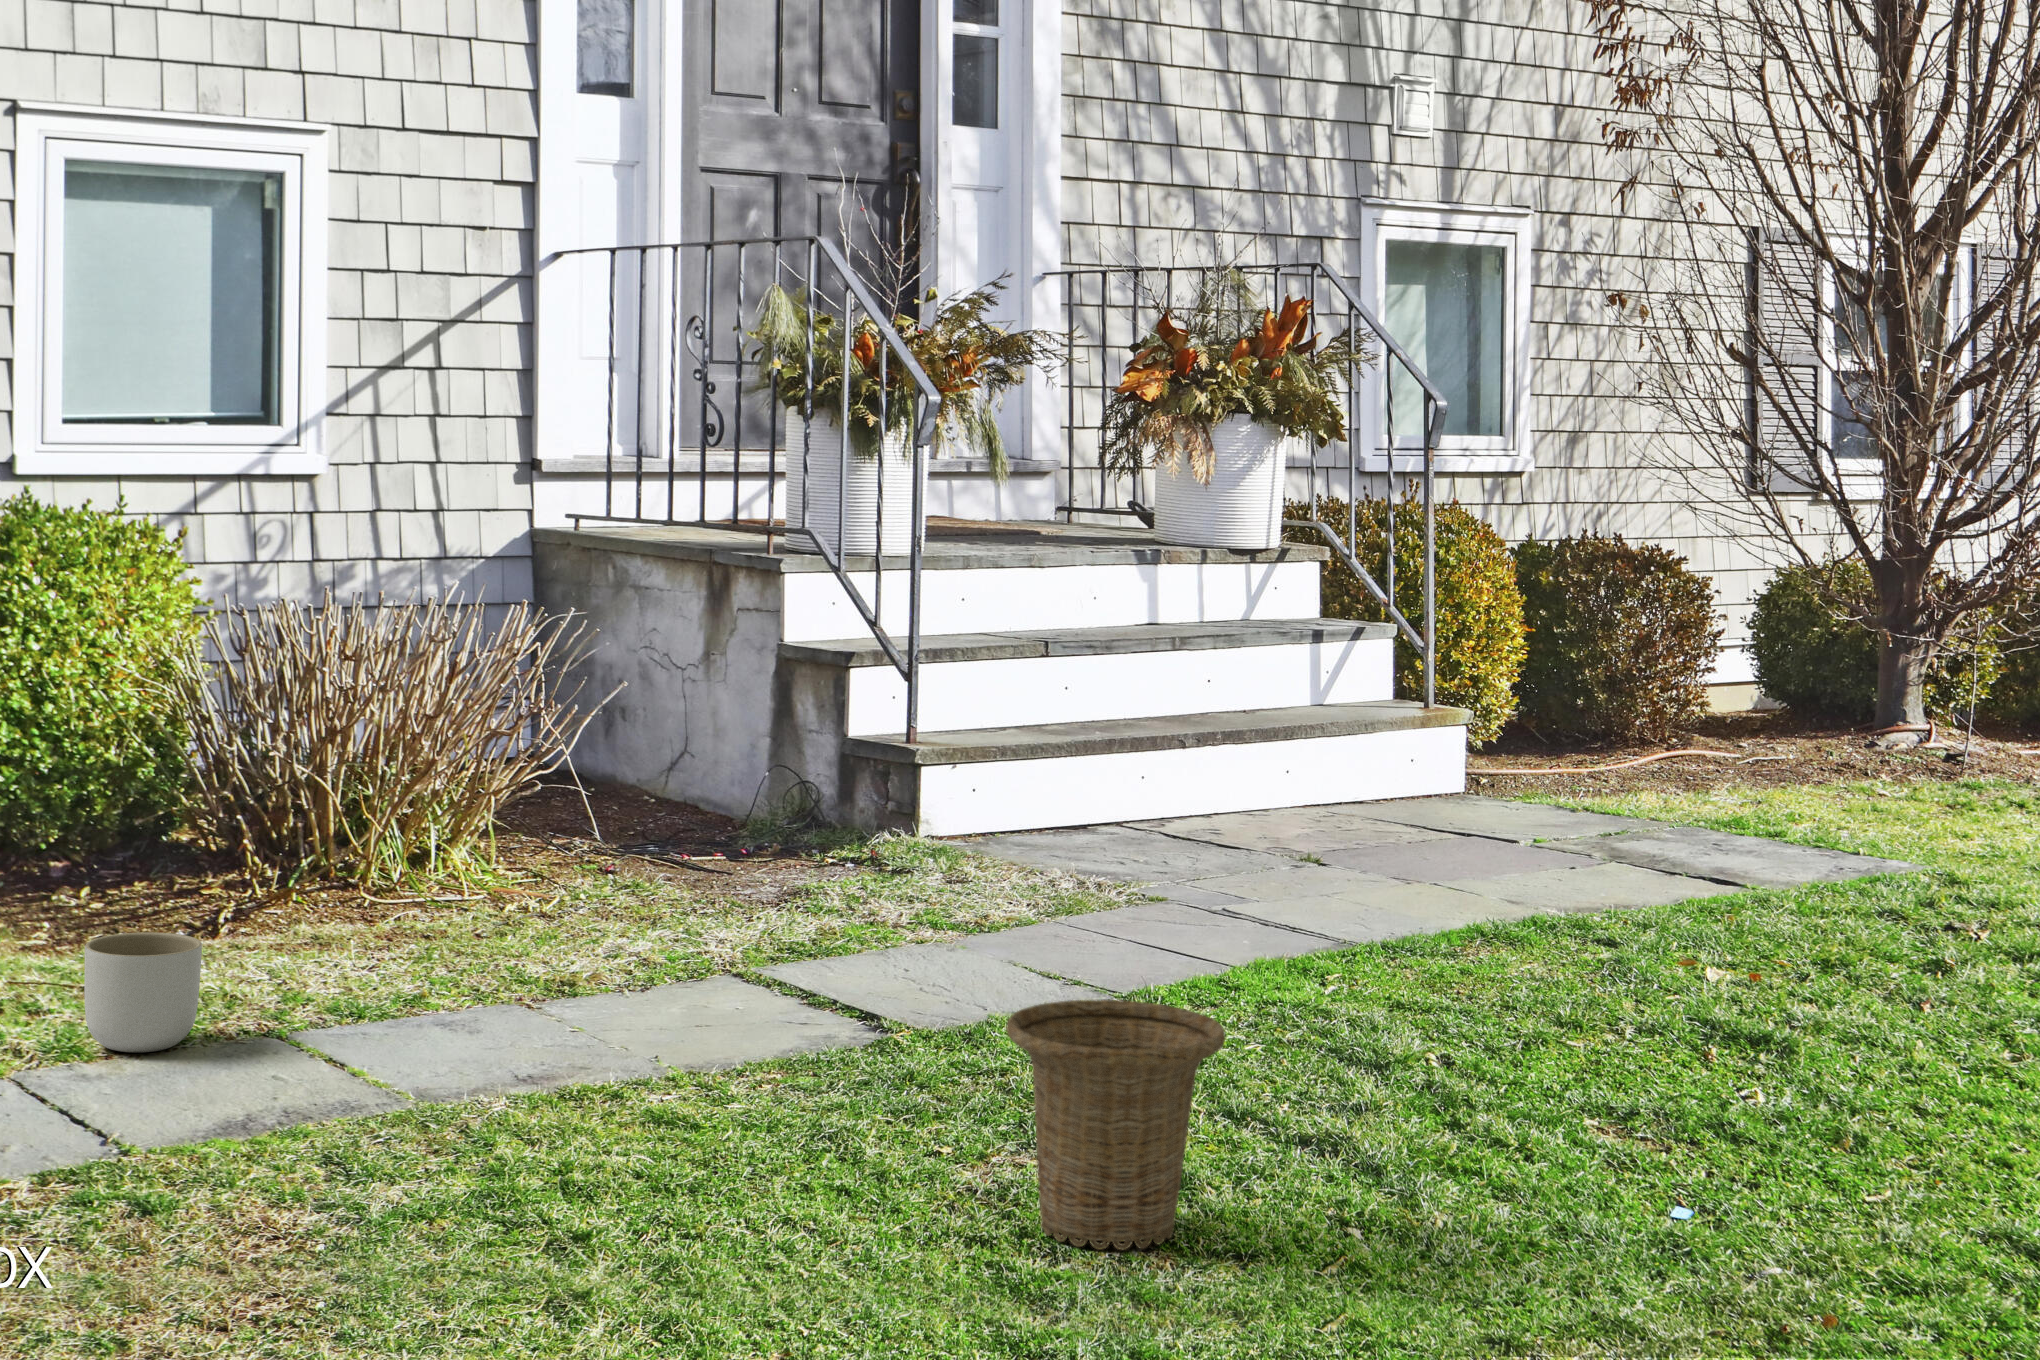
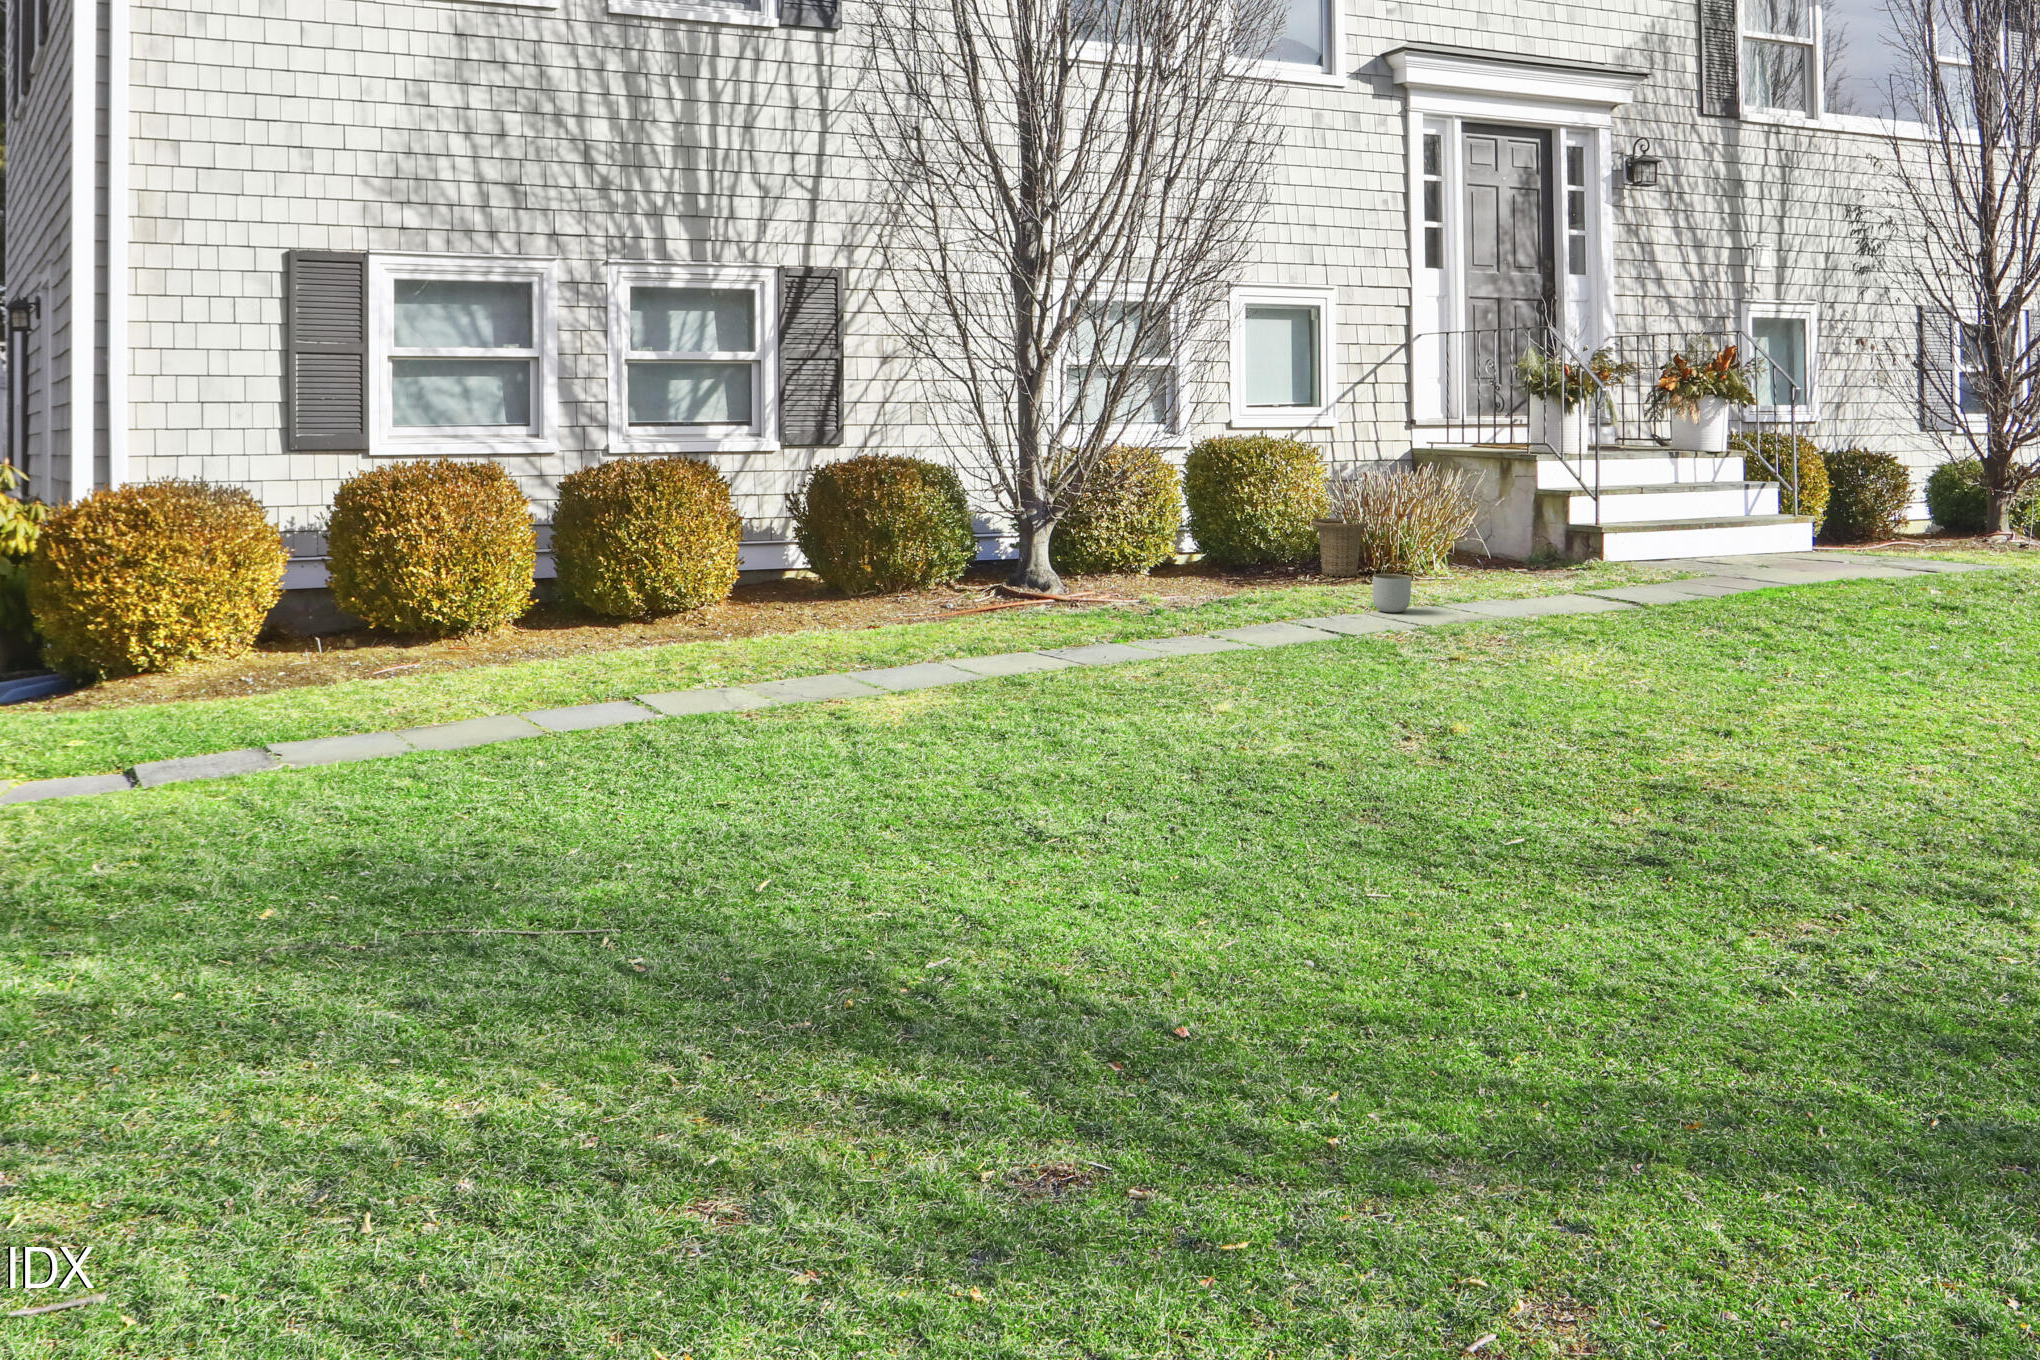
basket: present [1006,1000,1225,1250] -> present [1312,518,1368,577]

